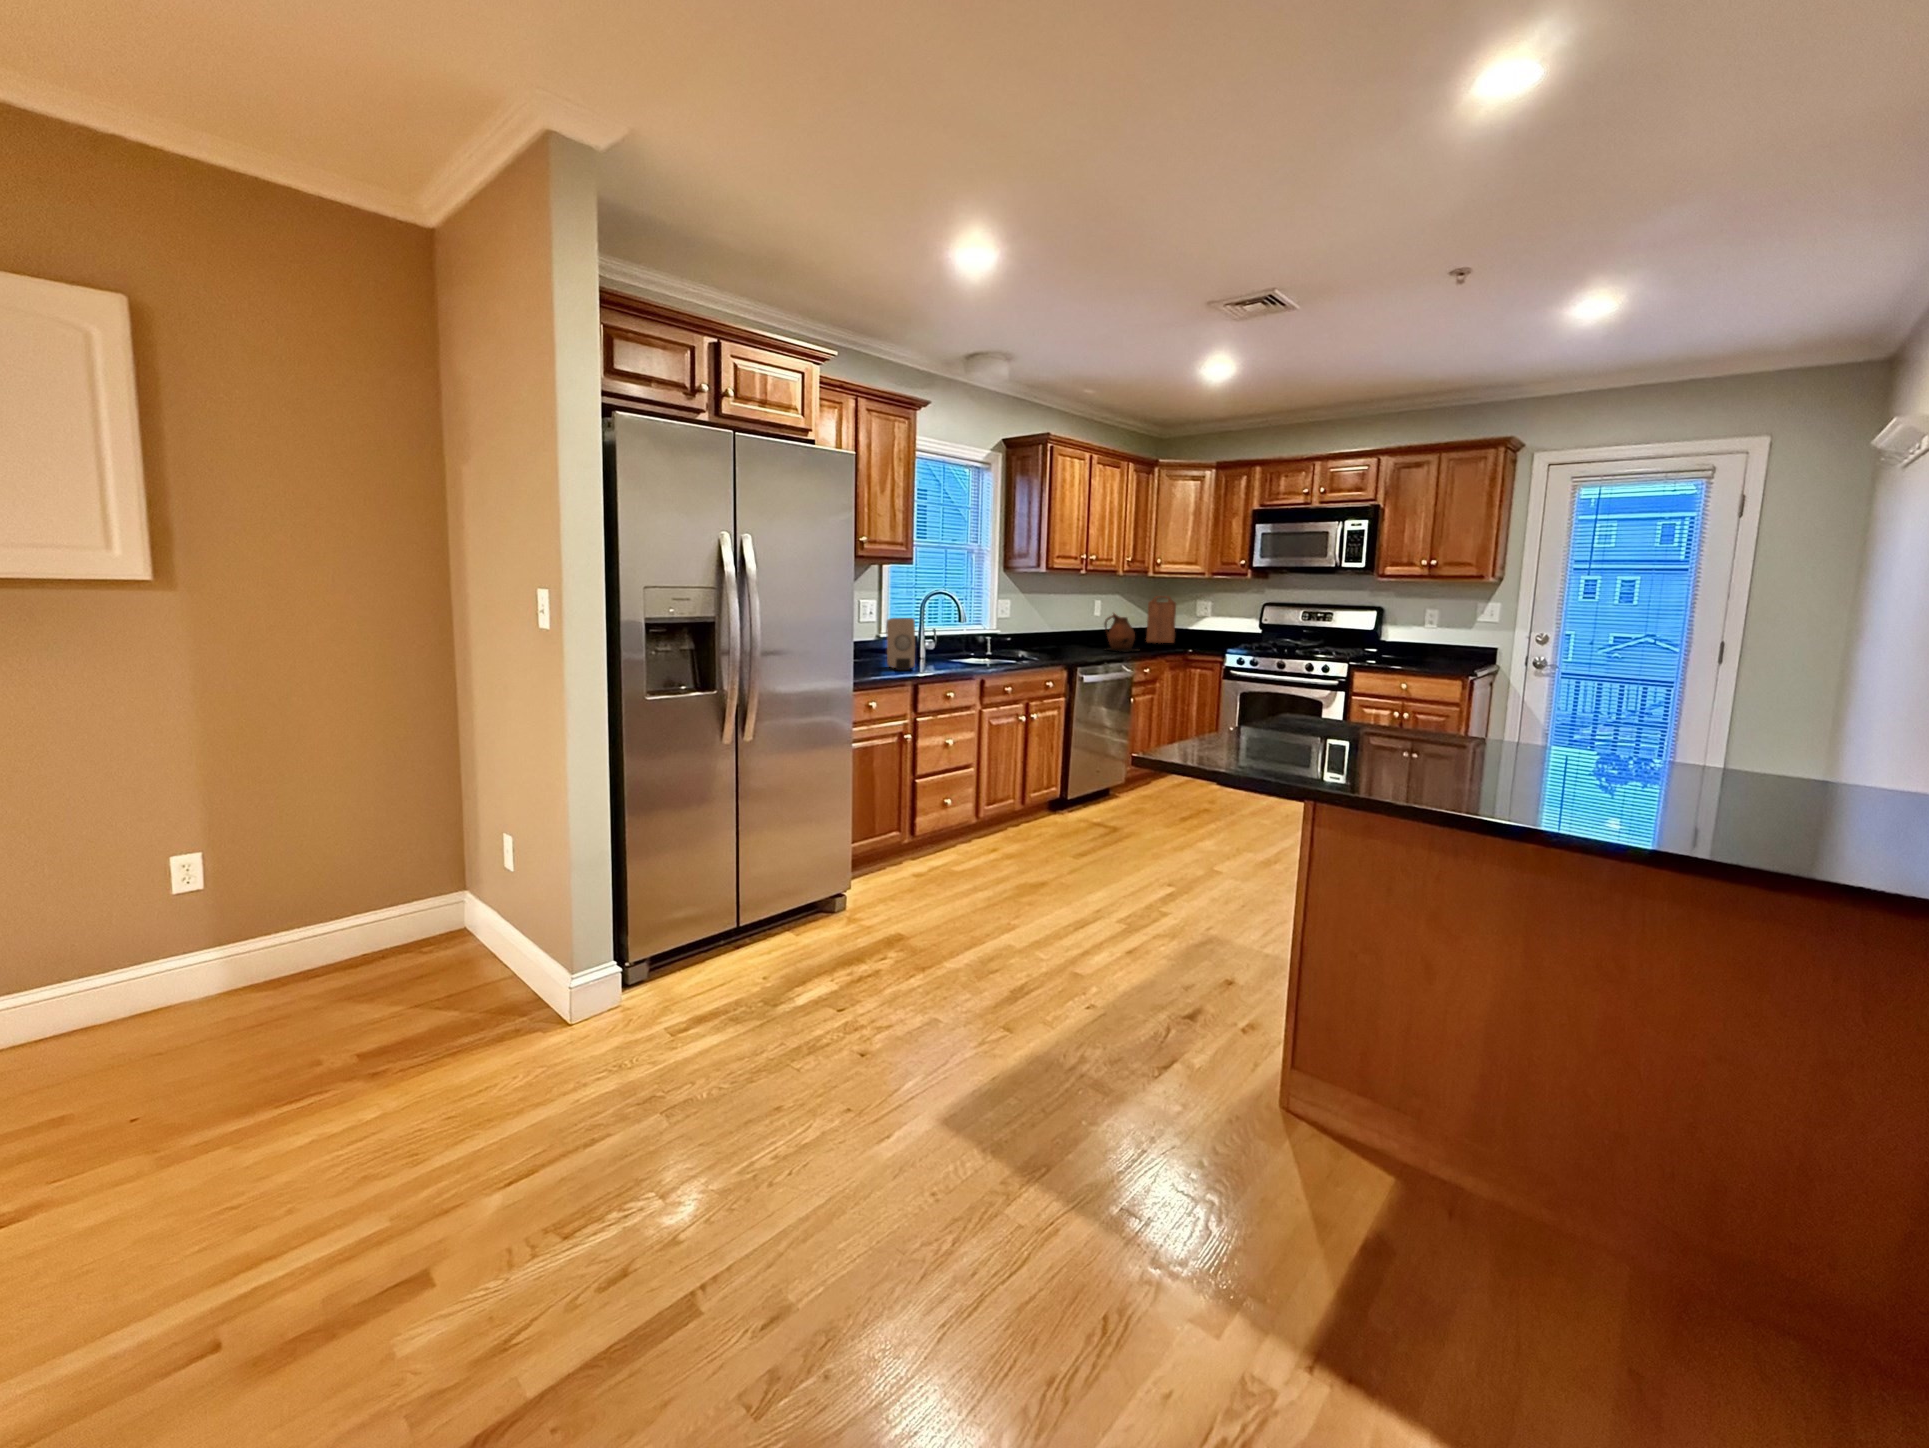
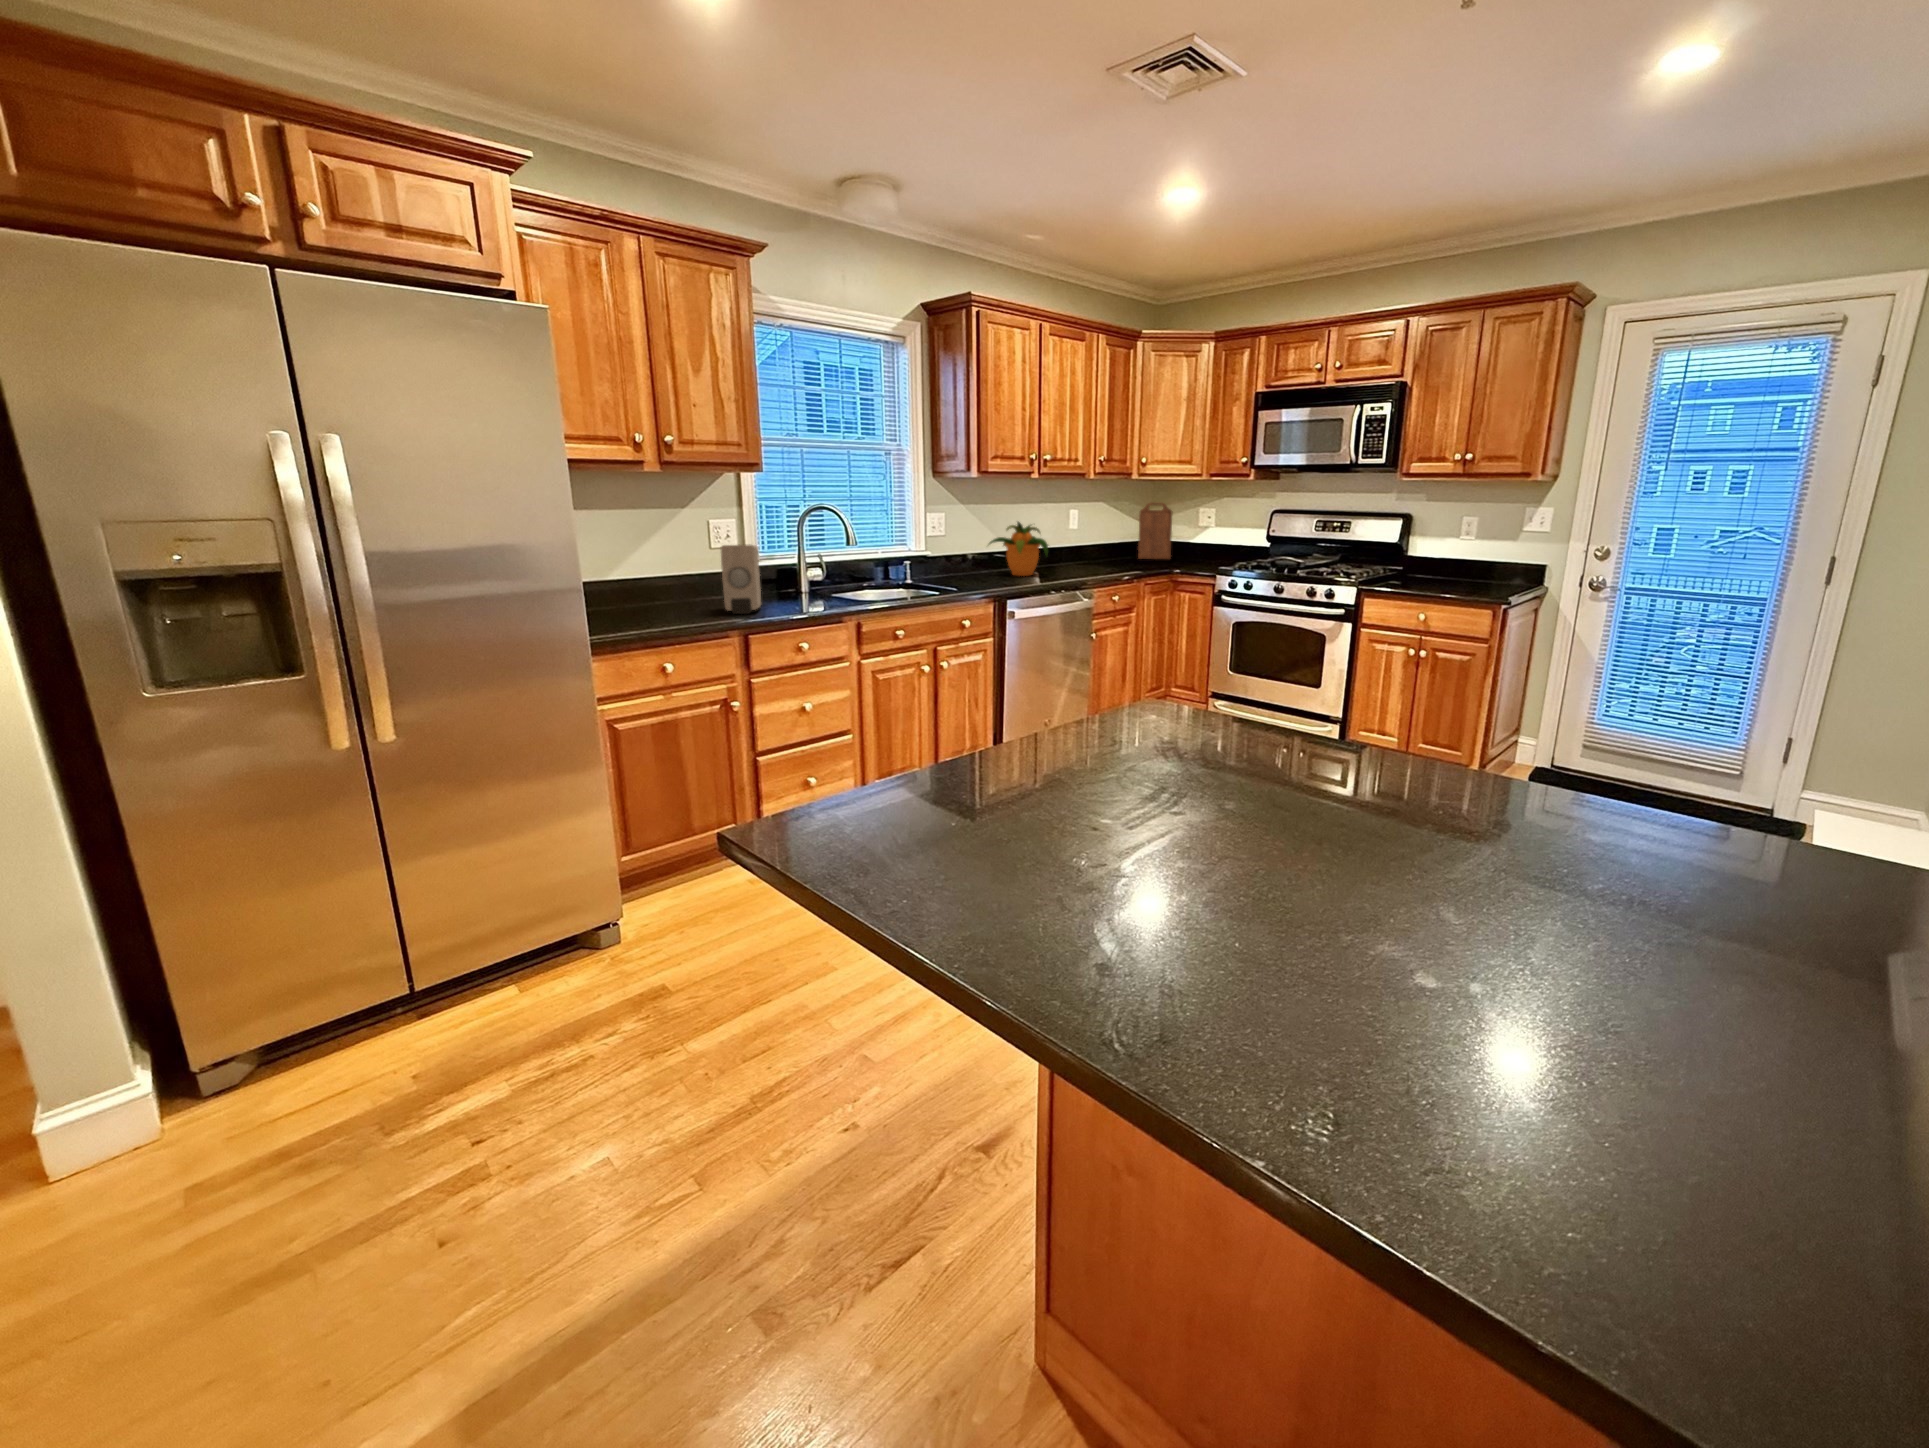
potted plant: none [1043,607,1094,651] -> present [989,522,1048,576]
ceramic pitcher: present [1104,613,1135,651] -> none [1068,525,1112,575]

